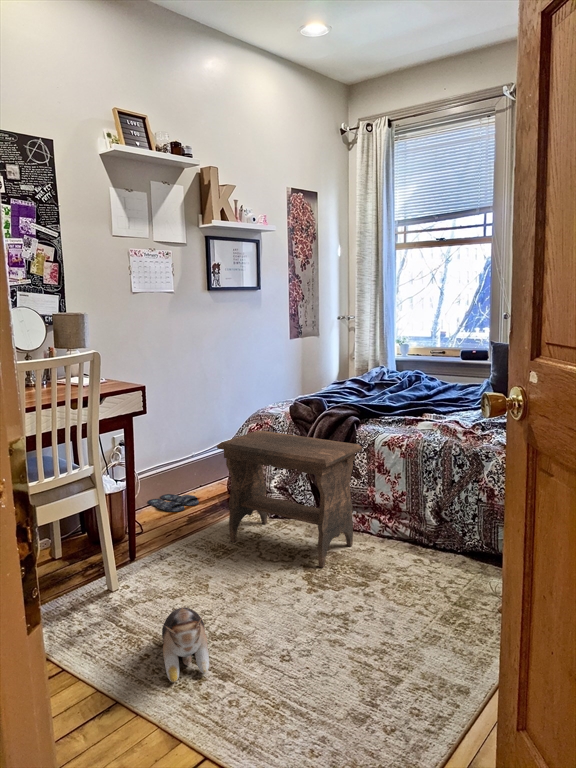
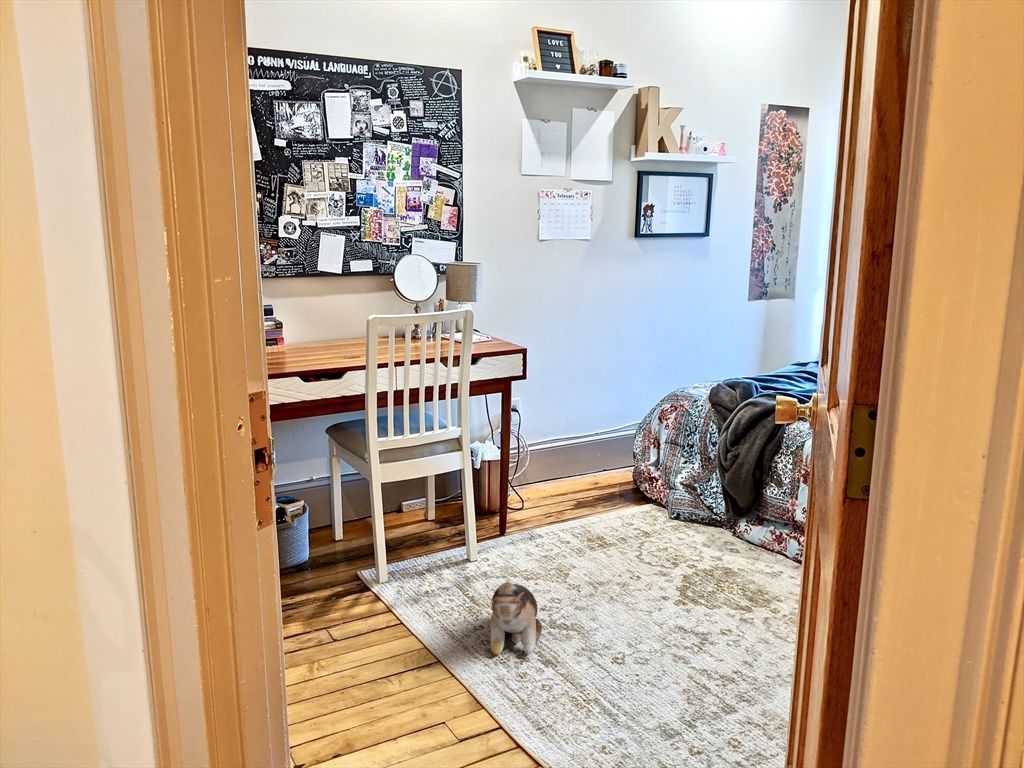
footstool: present [217,430,362,567] -> none [604,411,777,582]
slippers: present [147,494,199,512] -> none [540,474,596,495]

